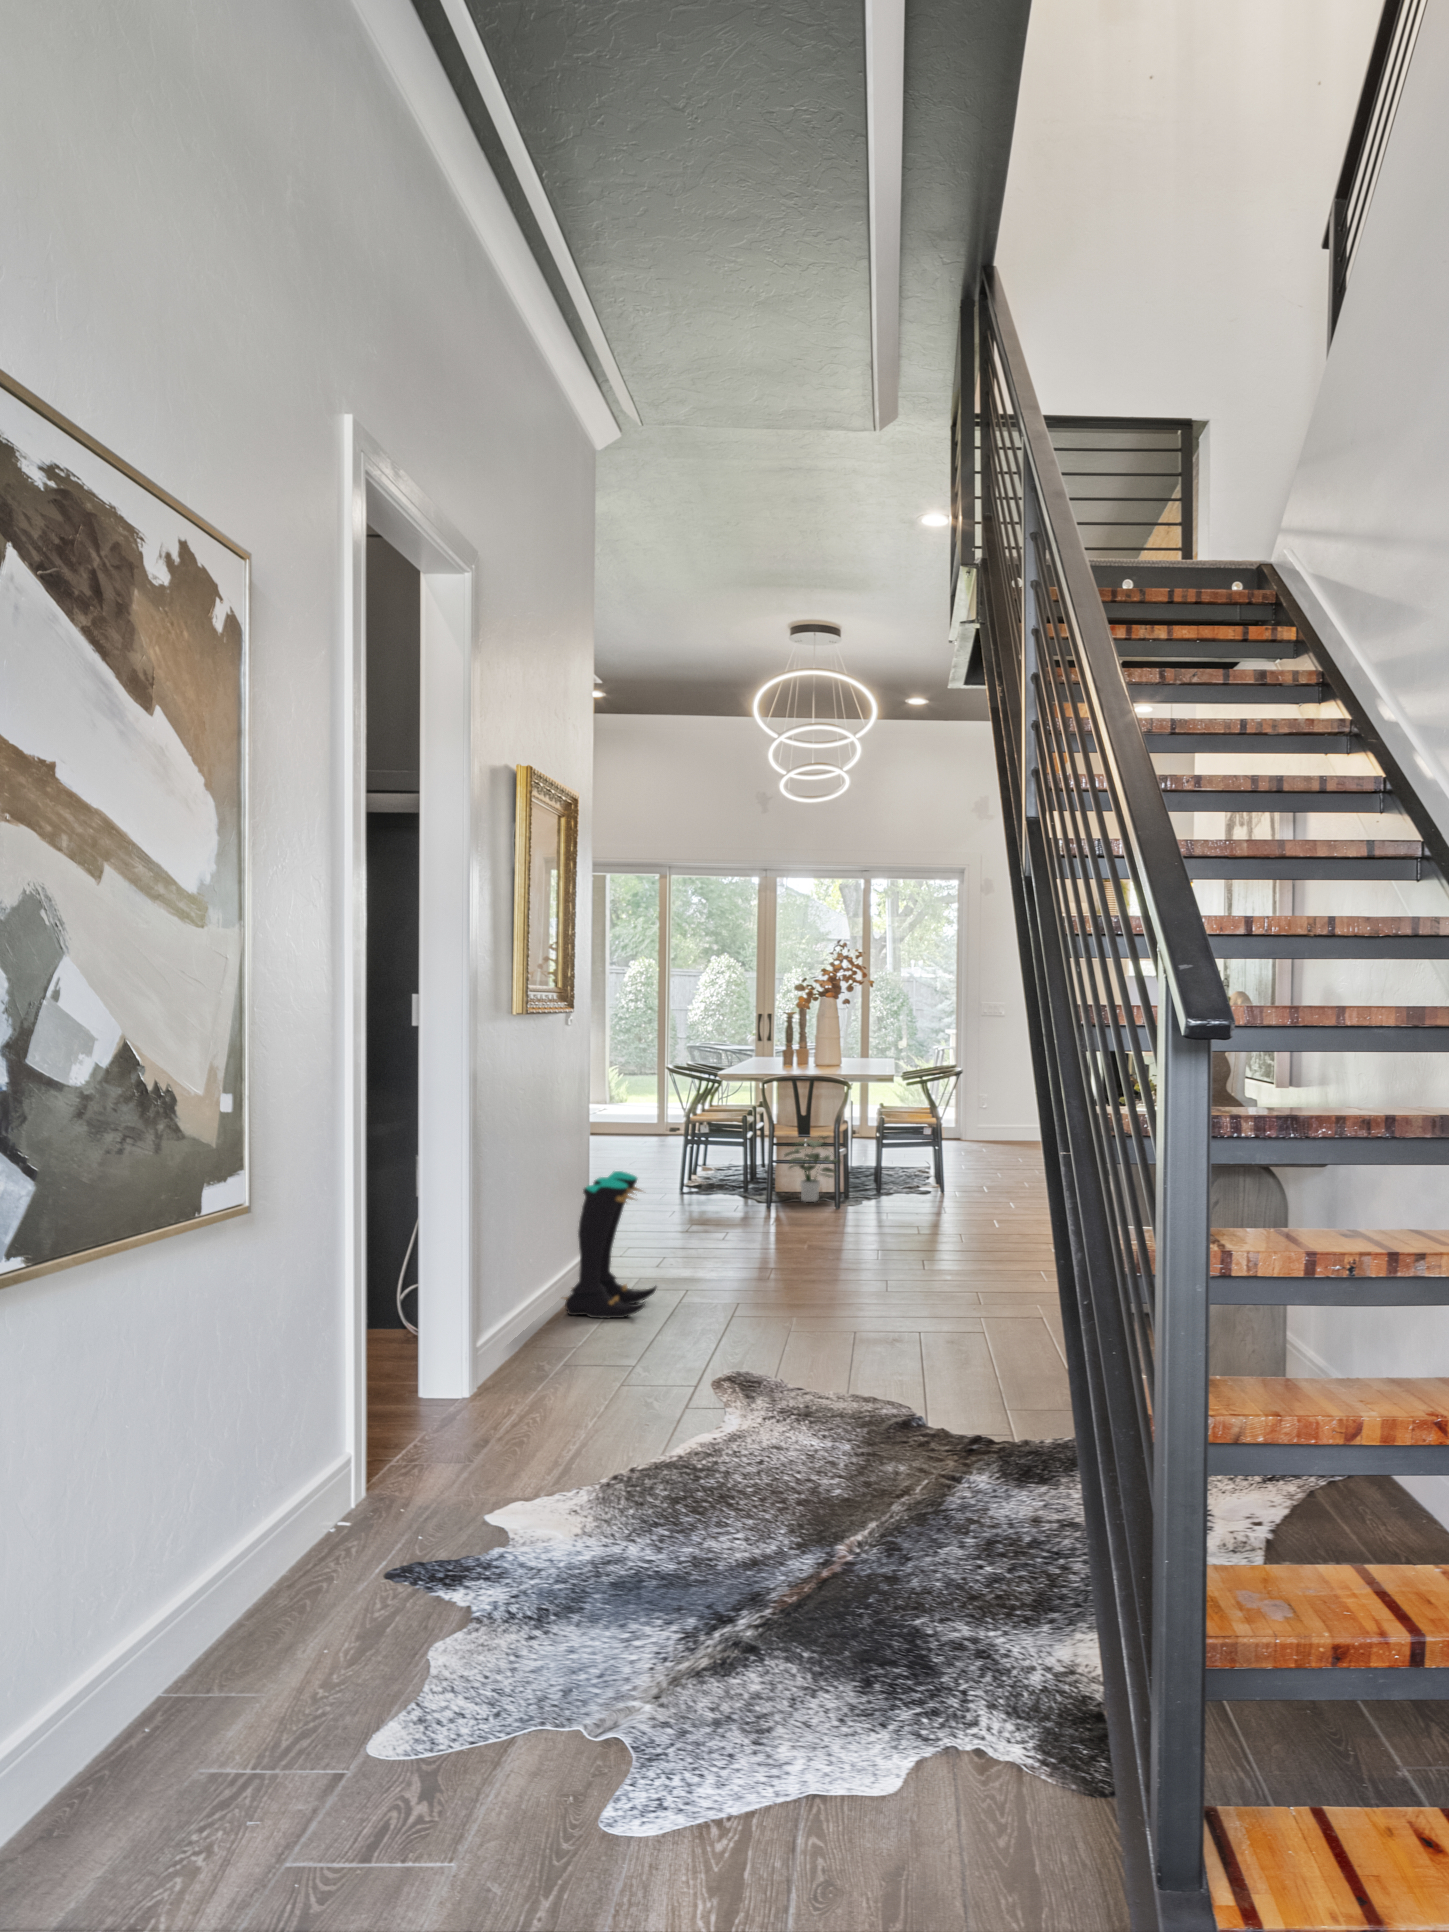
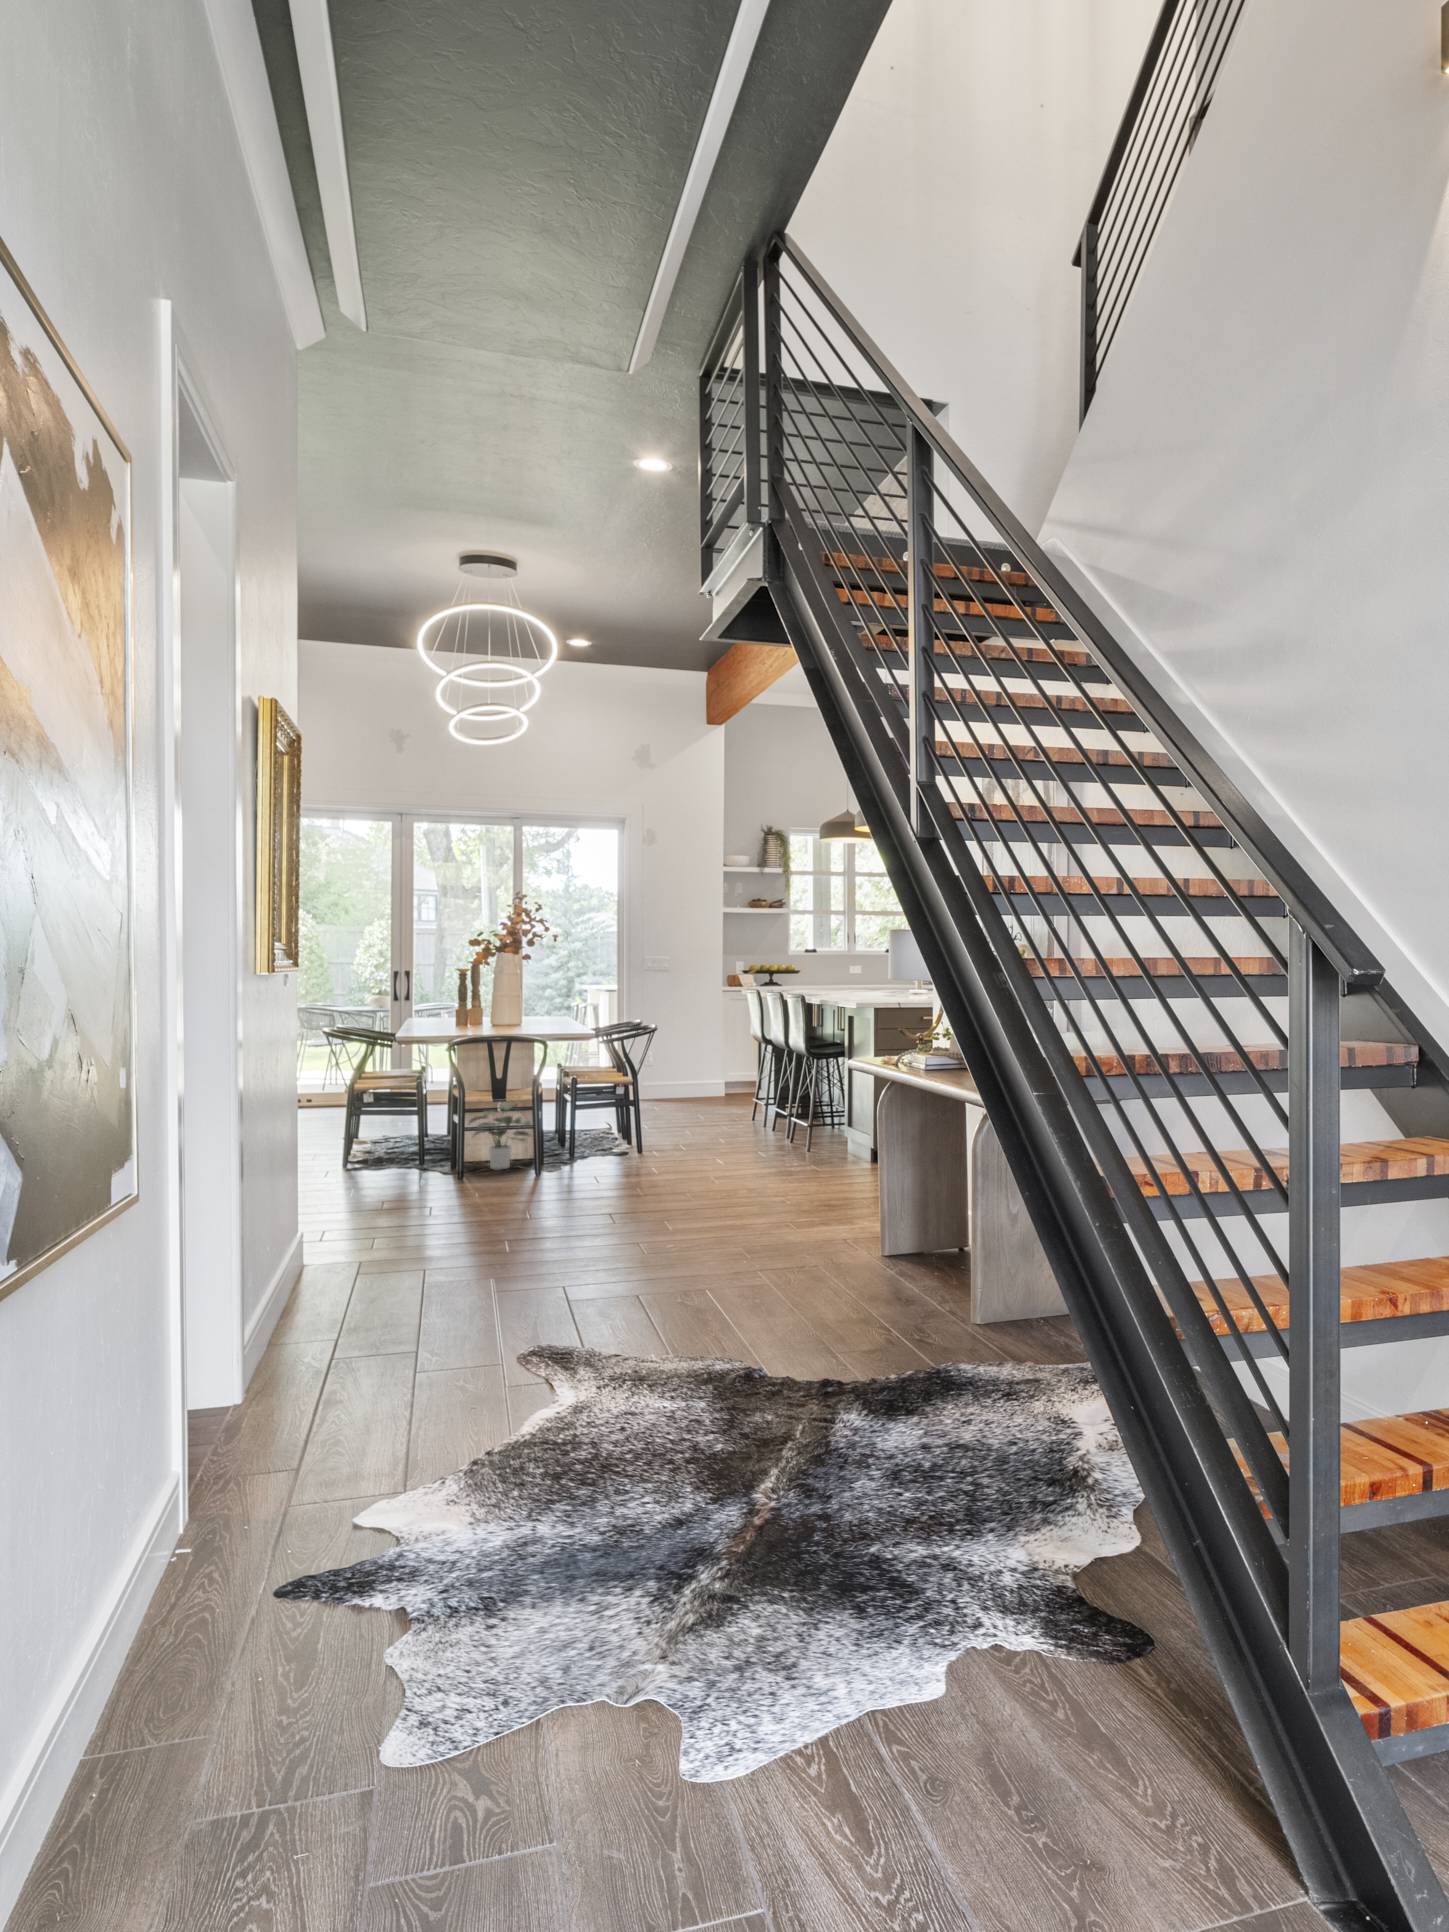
boots: present [564,1171,657,1318] -> none [291,1150,399,1313]

